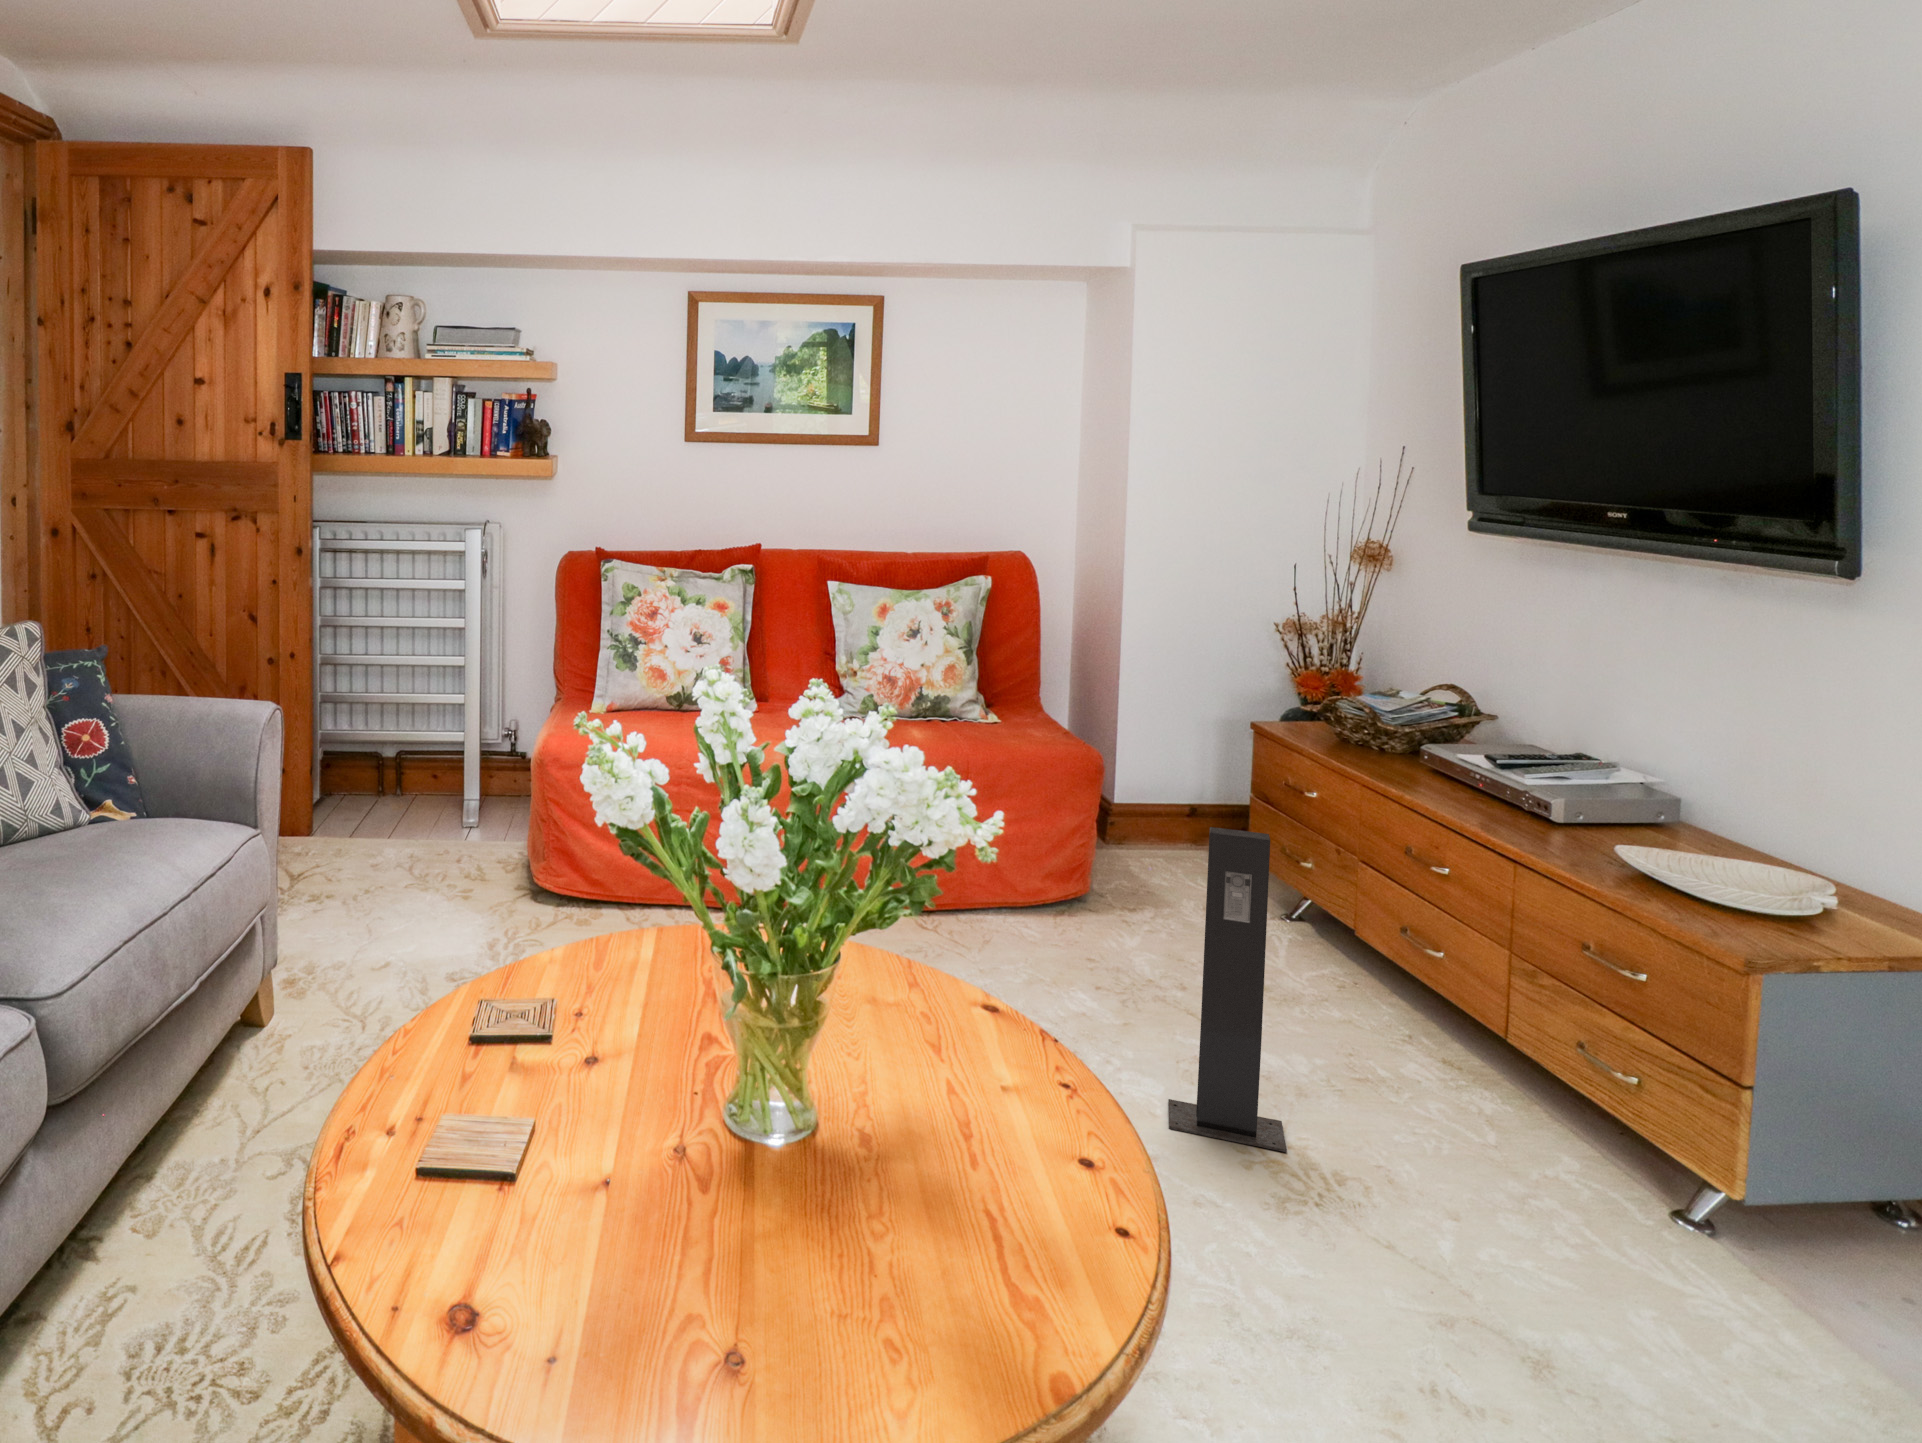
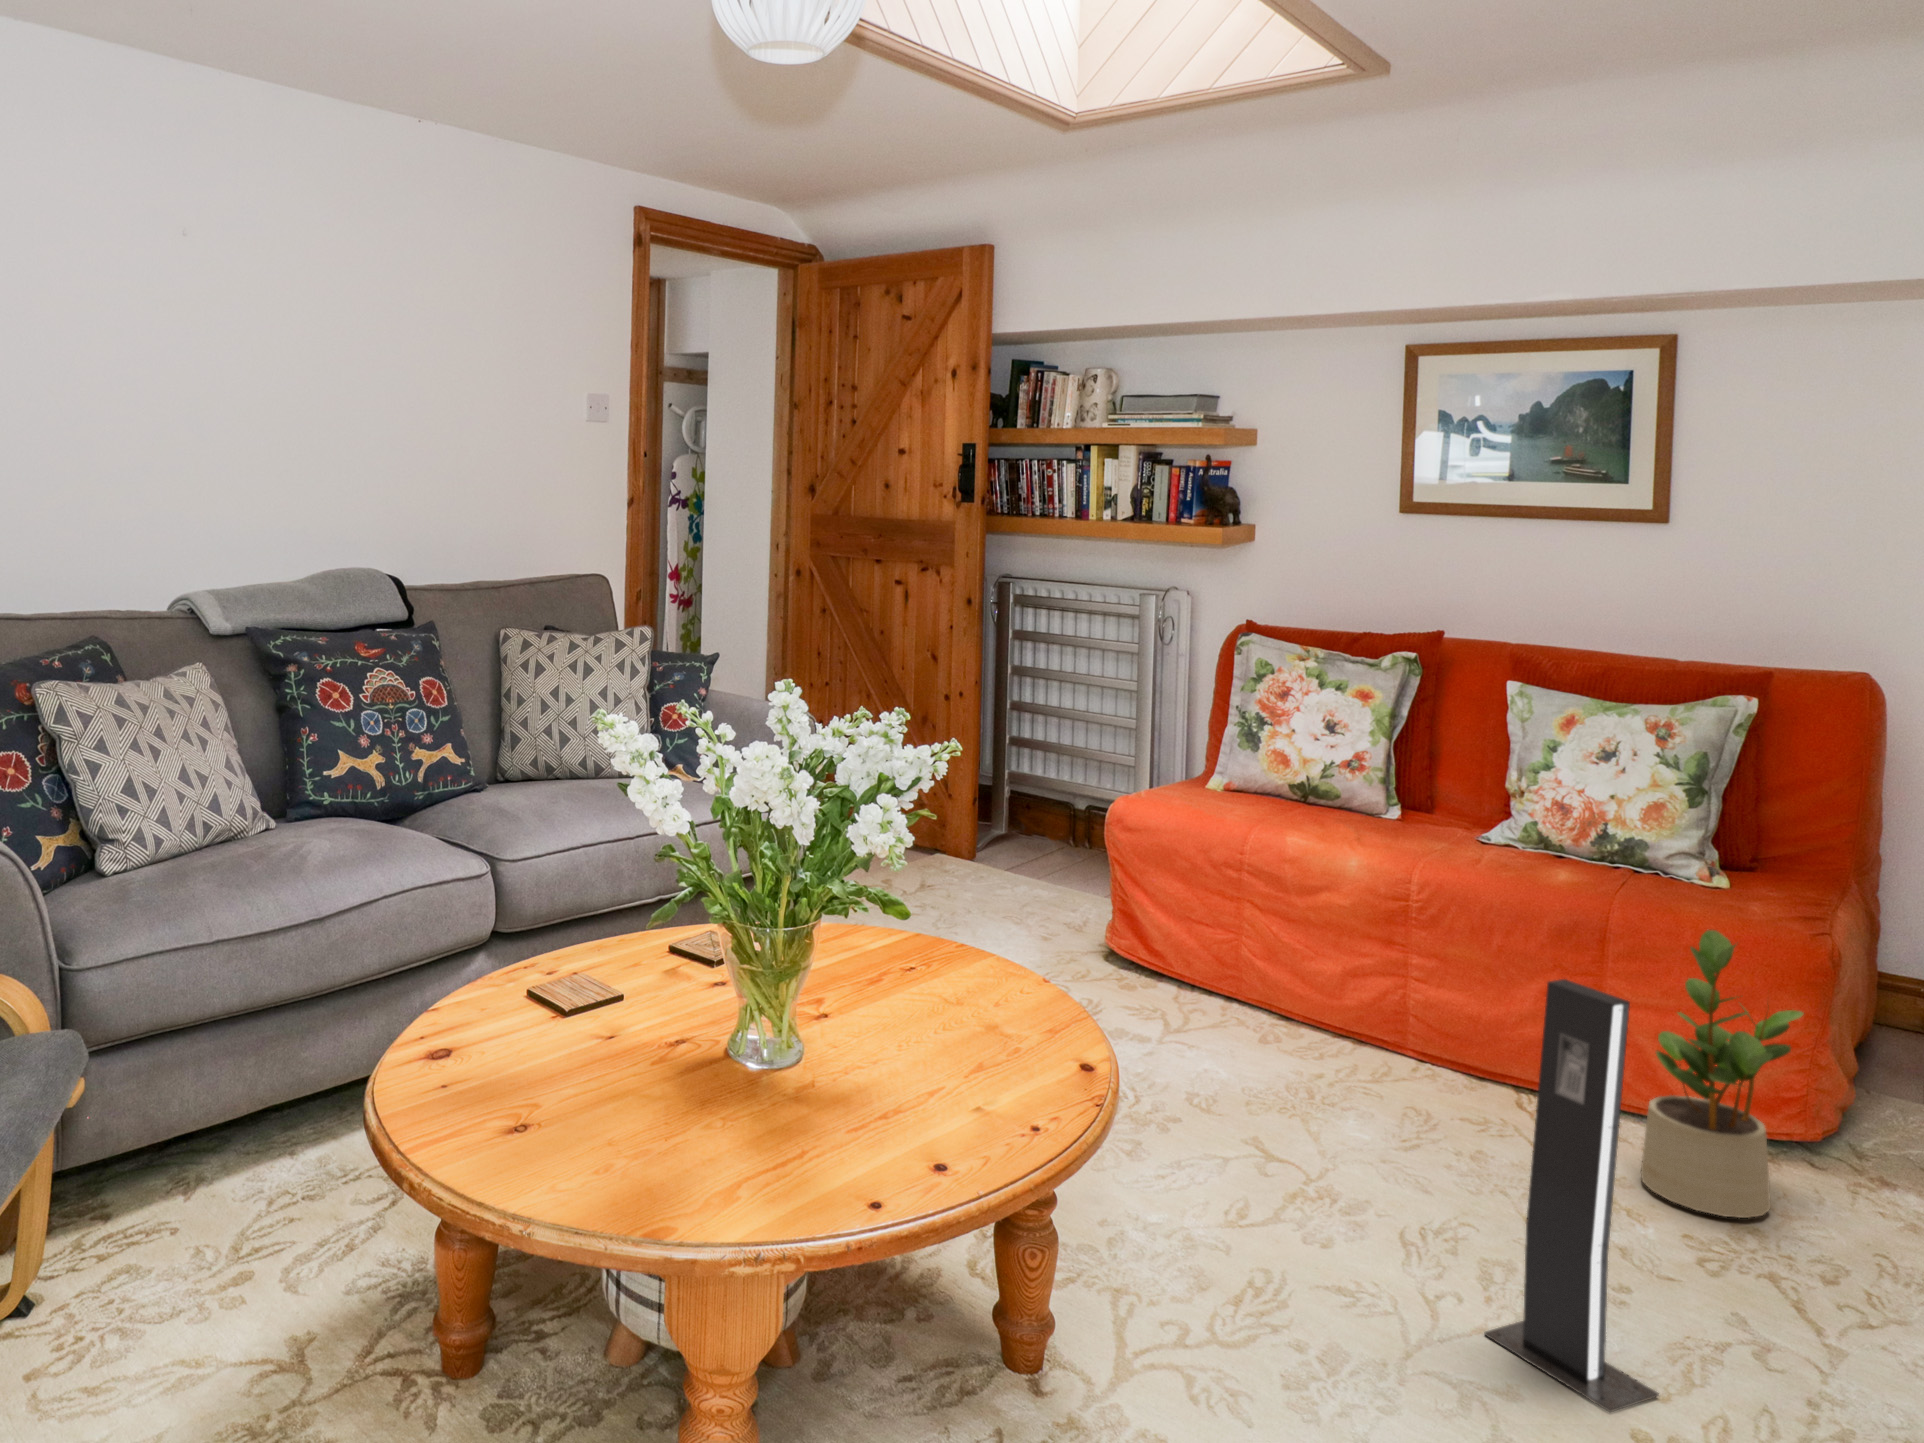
potted plant: none [1049,757,1152,966] -> present [1641,930,1803,1218]

